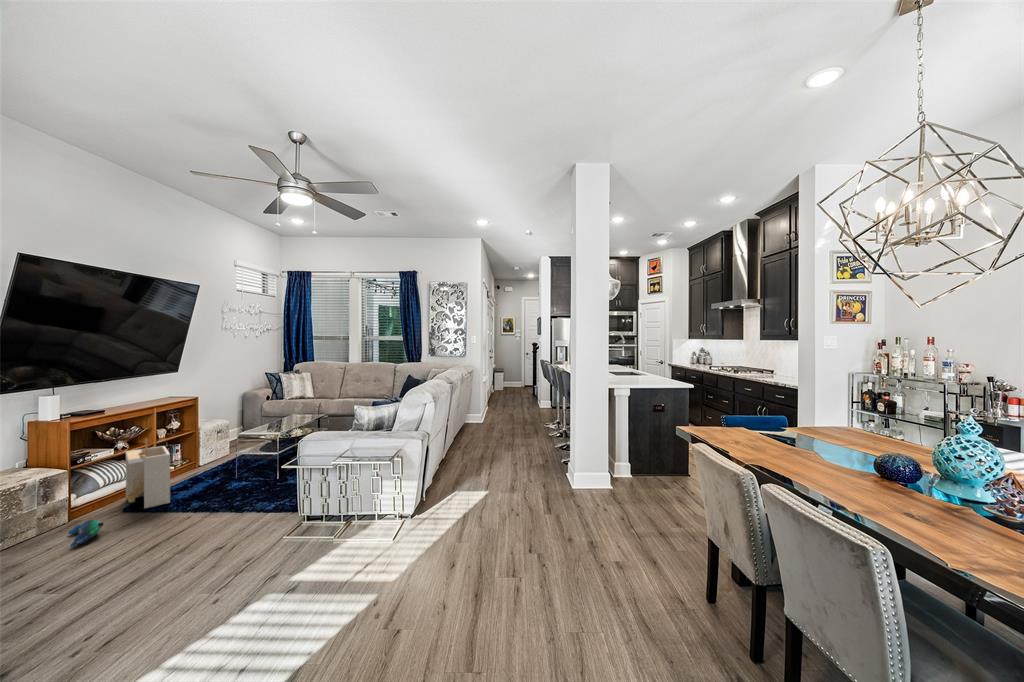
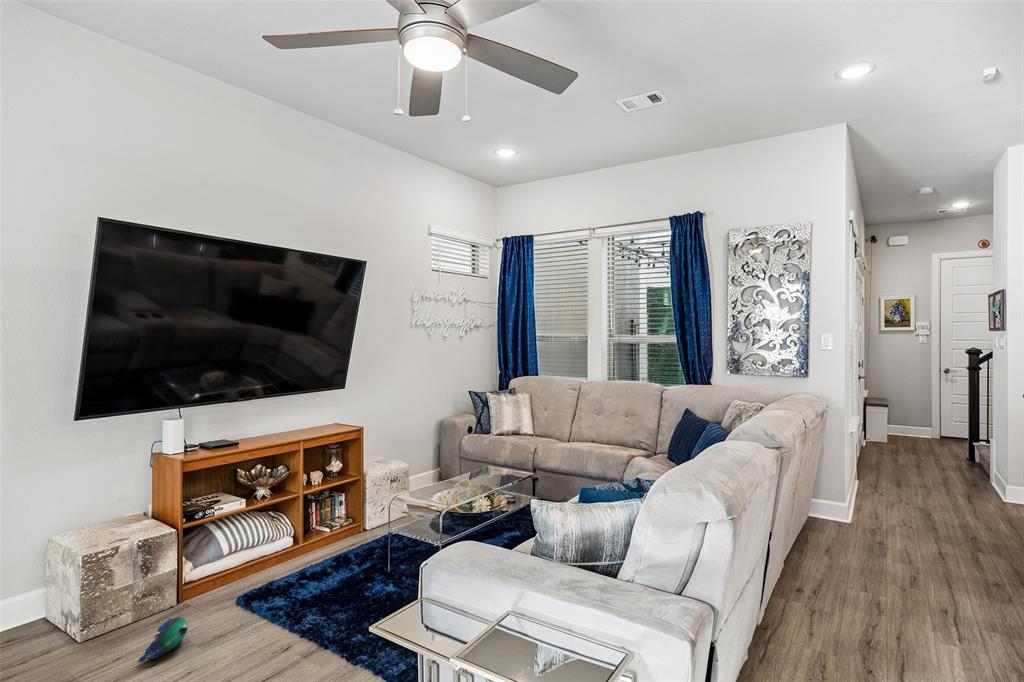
storage bin: present [126,438,170,508] -> none [241,493,302,603]

